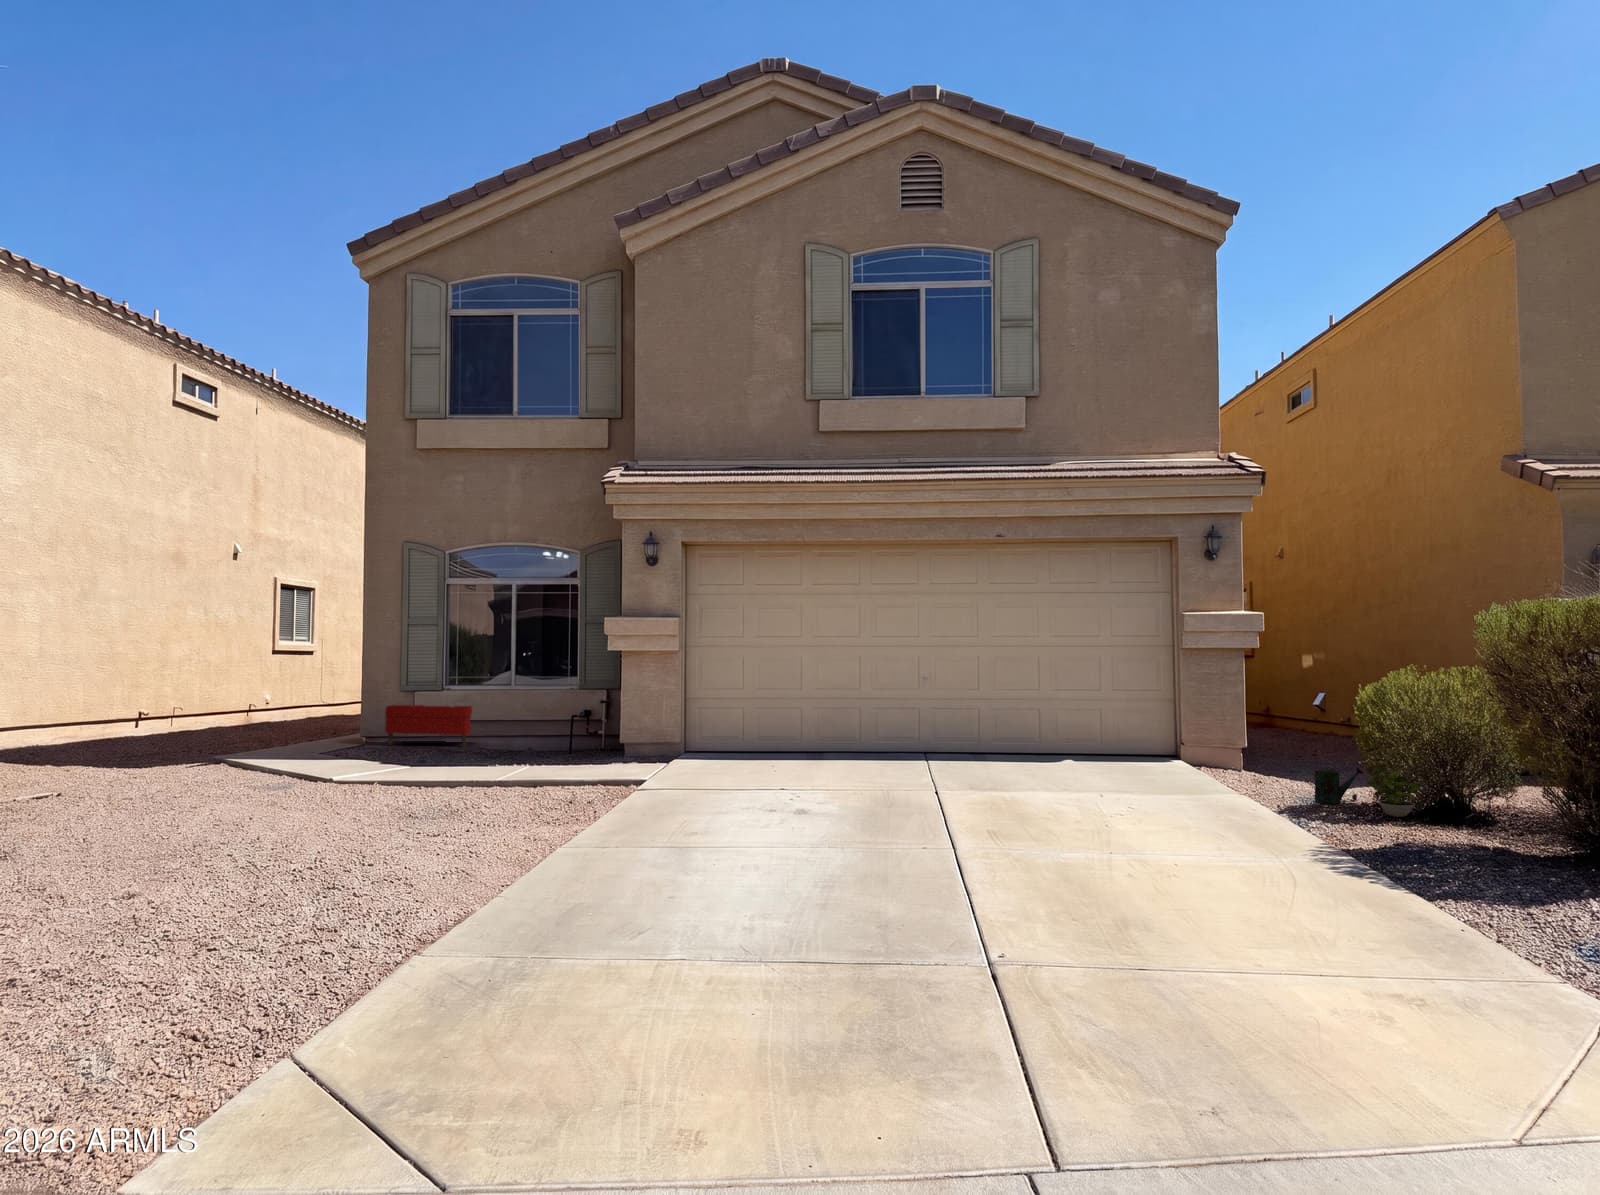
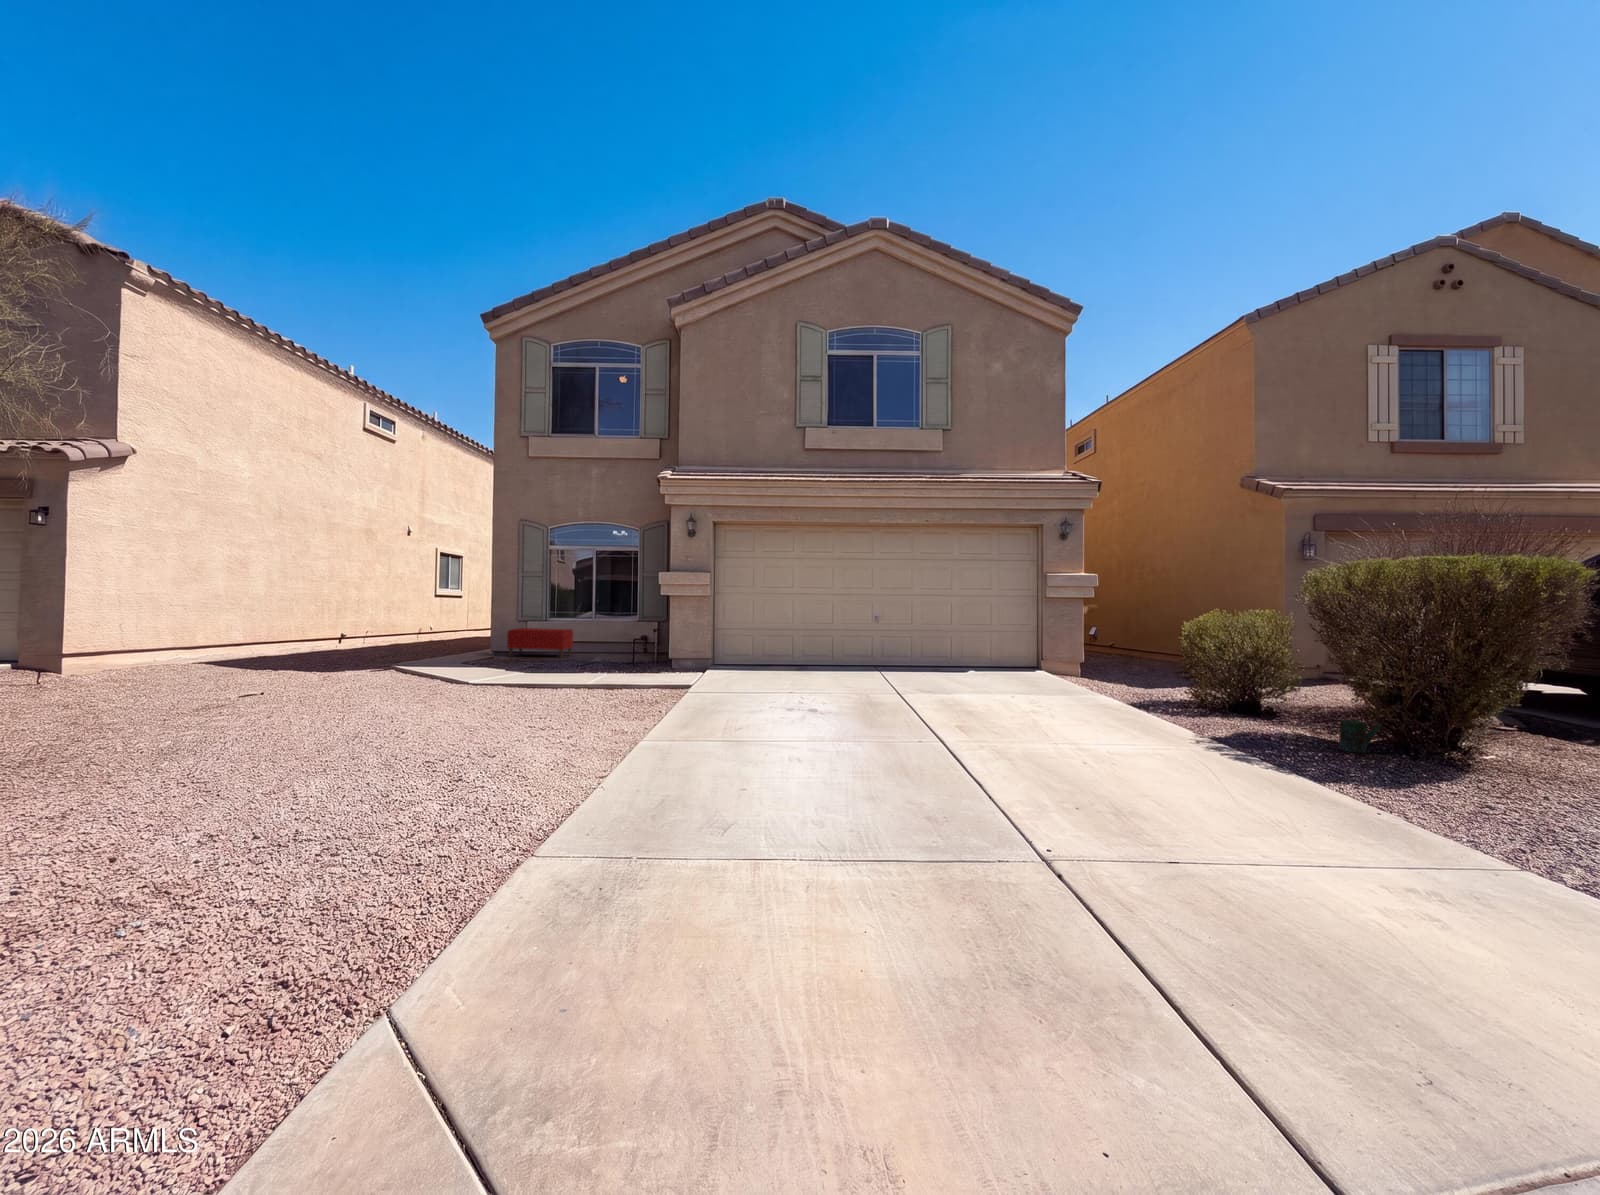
potted plant: present [1367,767,1420,817] -> none [1198,677,1235,712]
watering can: present [1306,768,1363,804] -> present [1332,720,1382,753]

